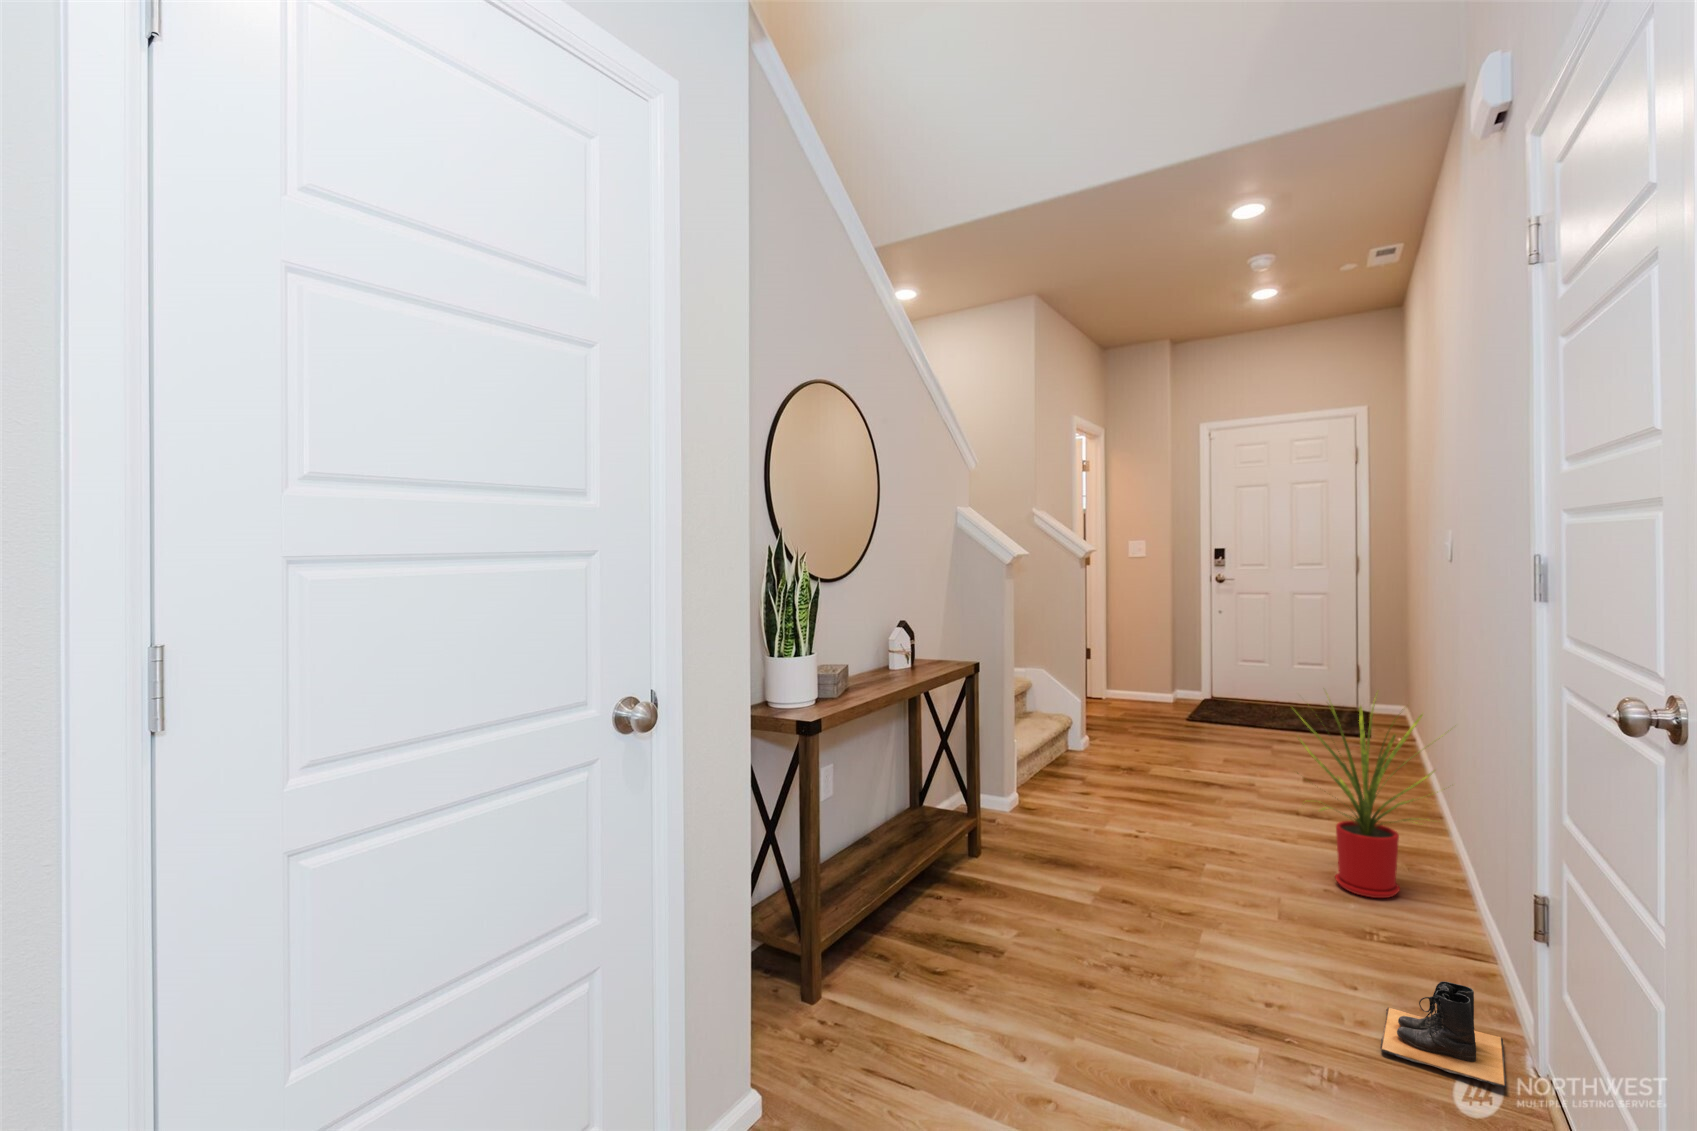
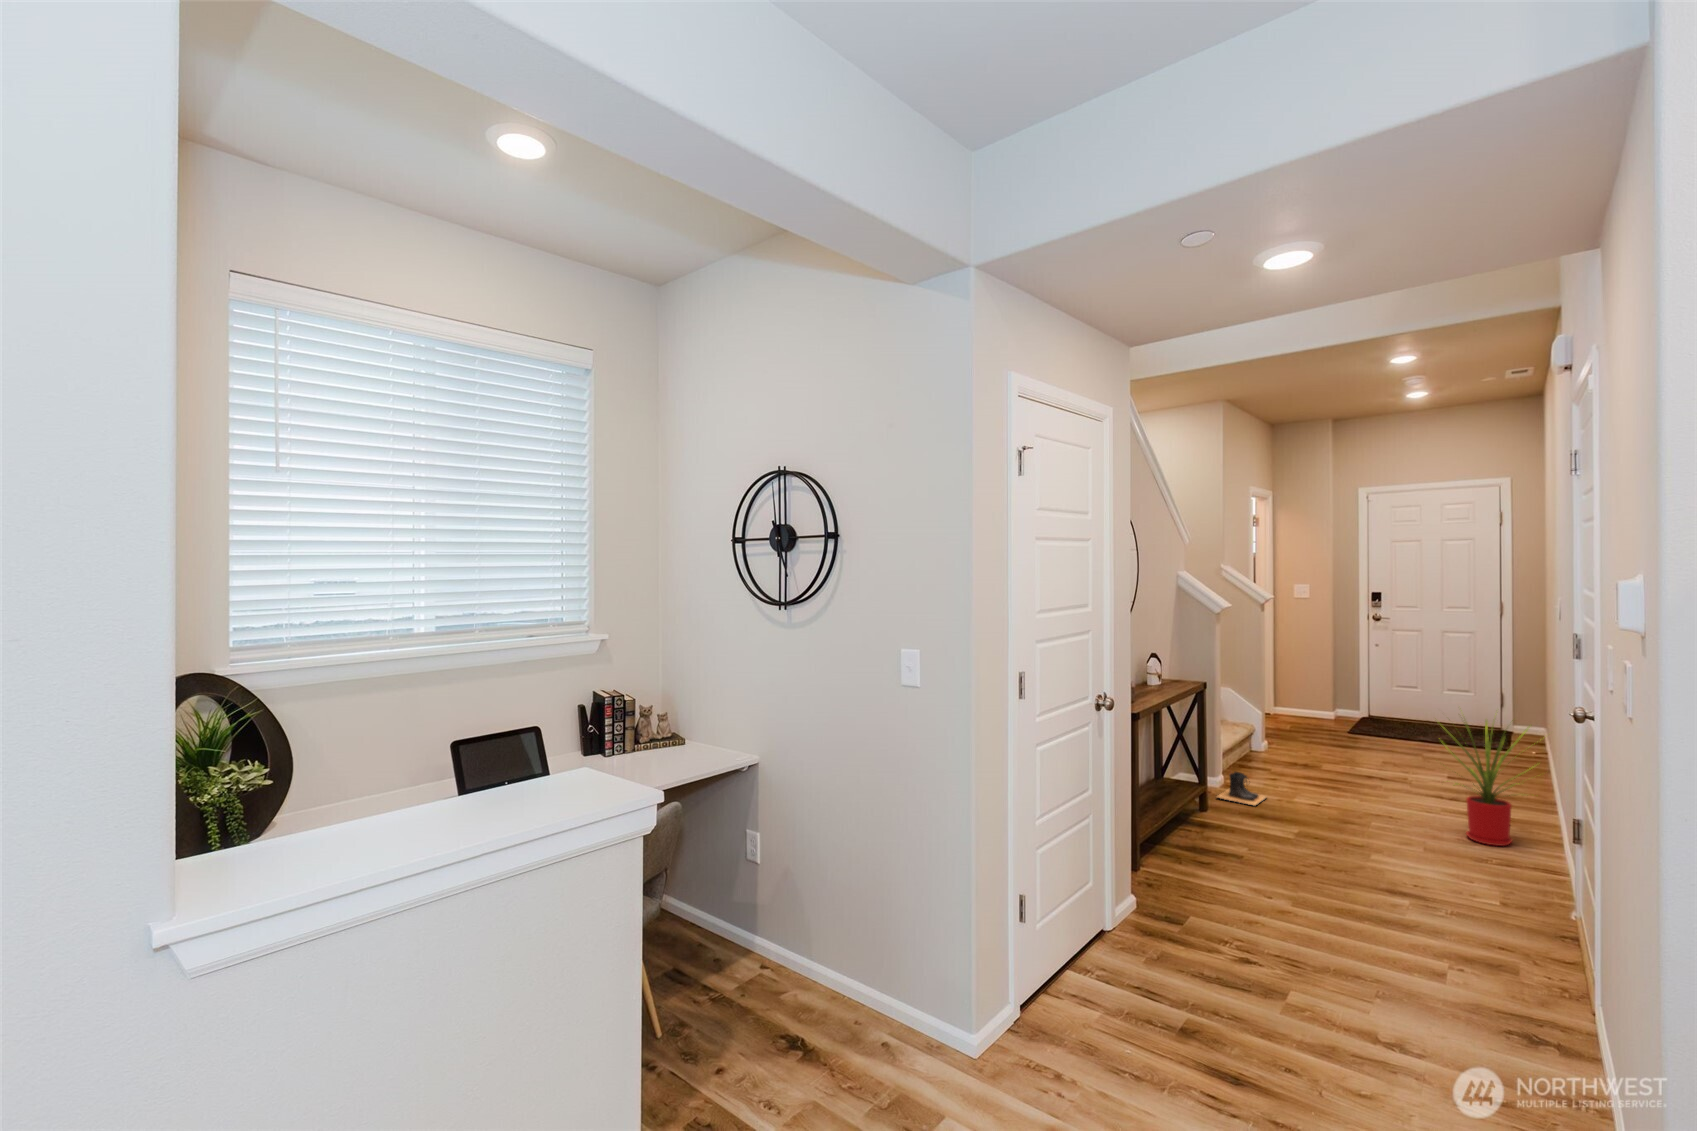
boots: present [1380,981,1506,1087] -> present [1216,772,1266,806]

